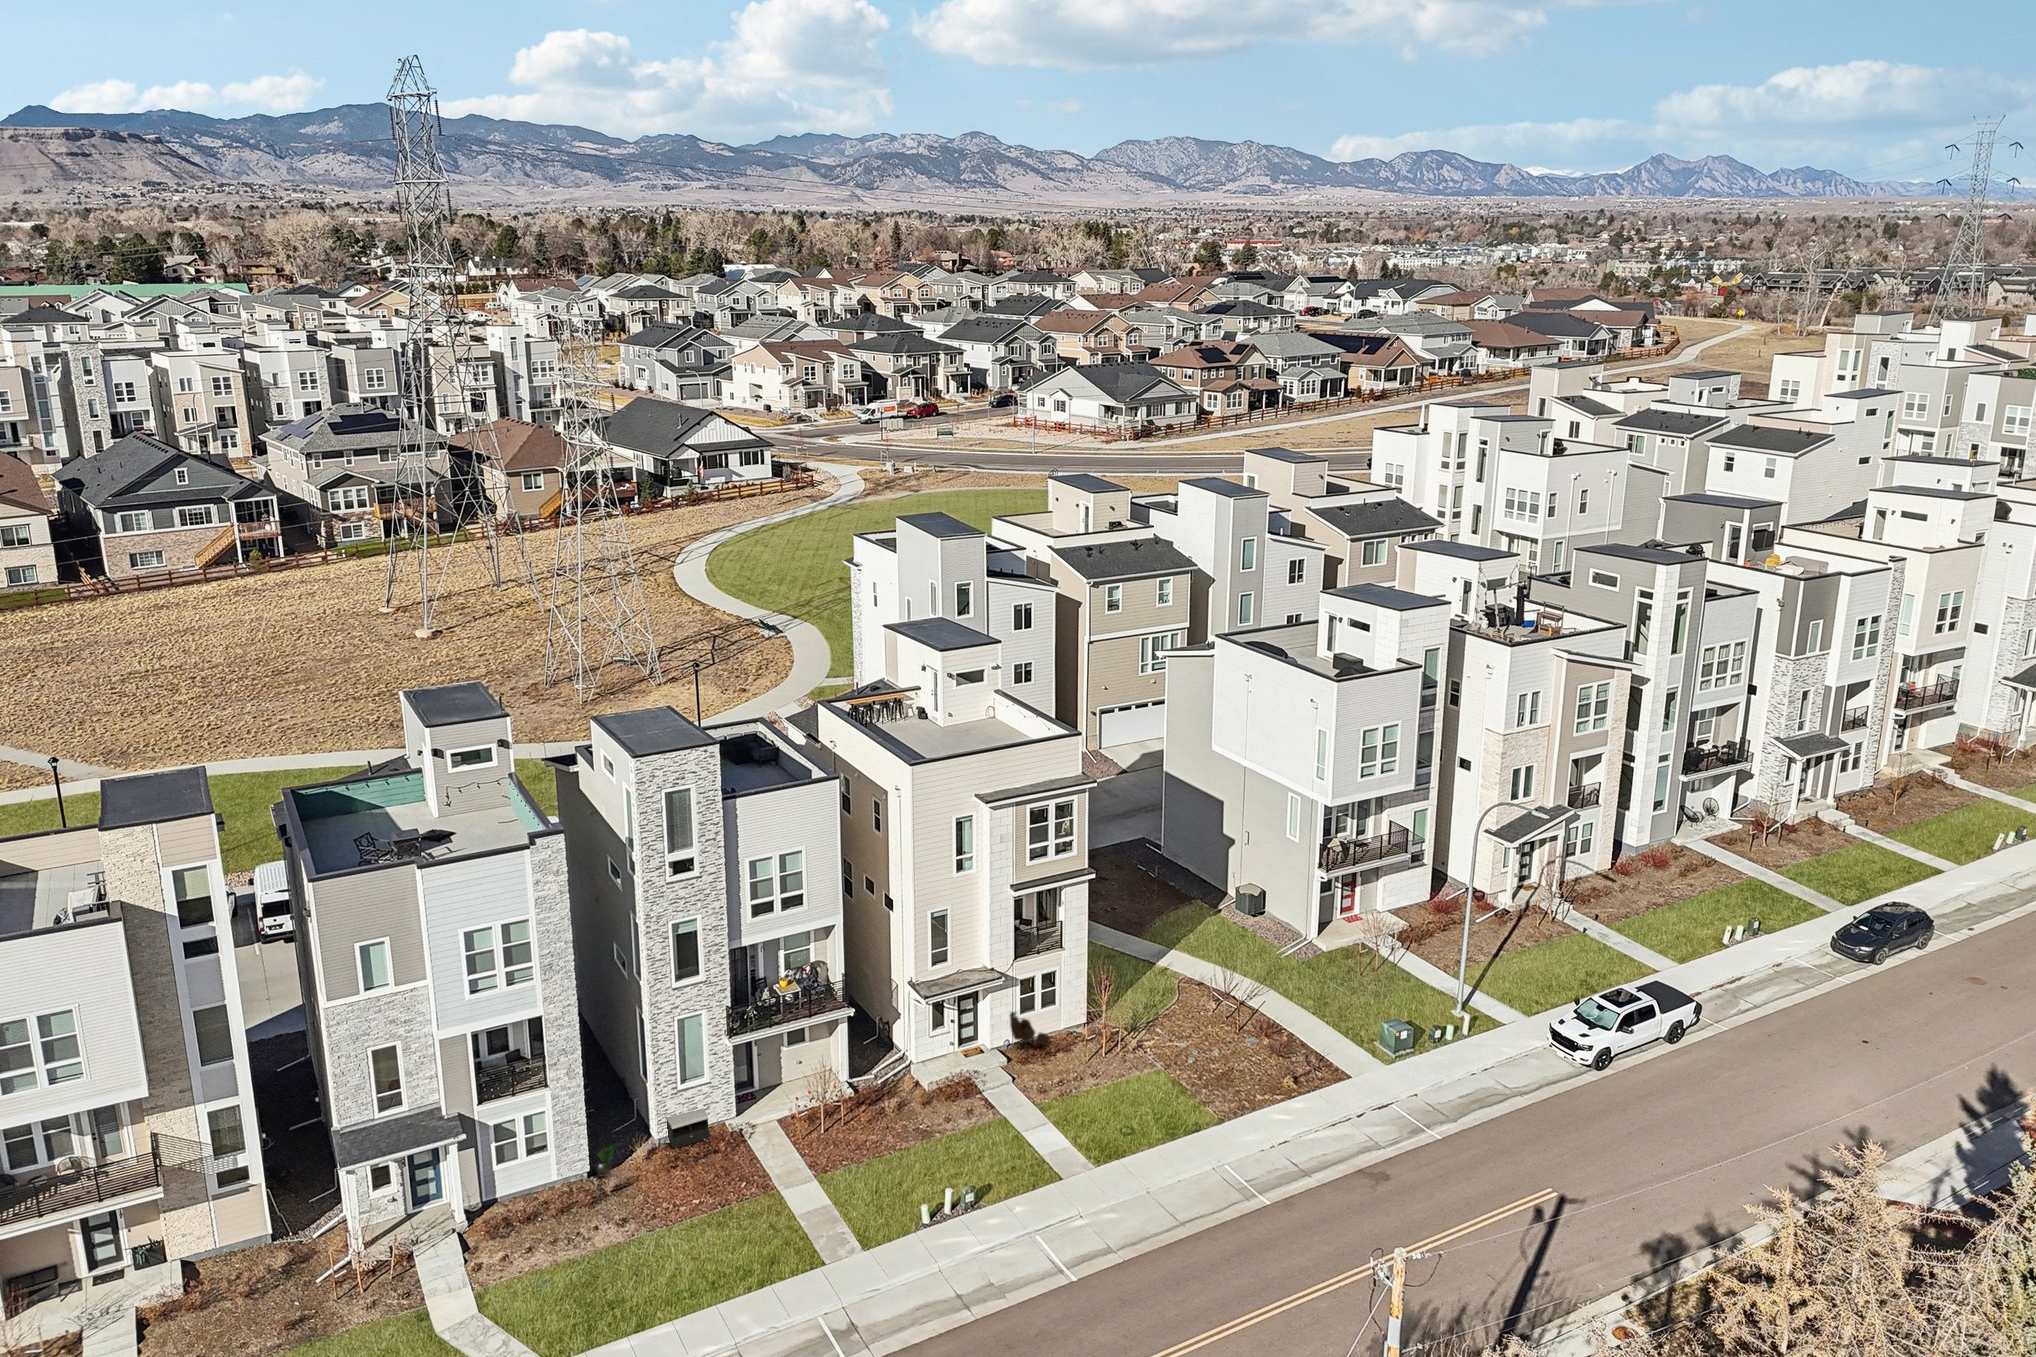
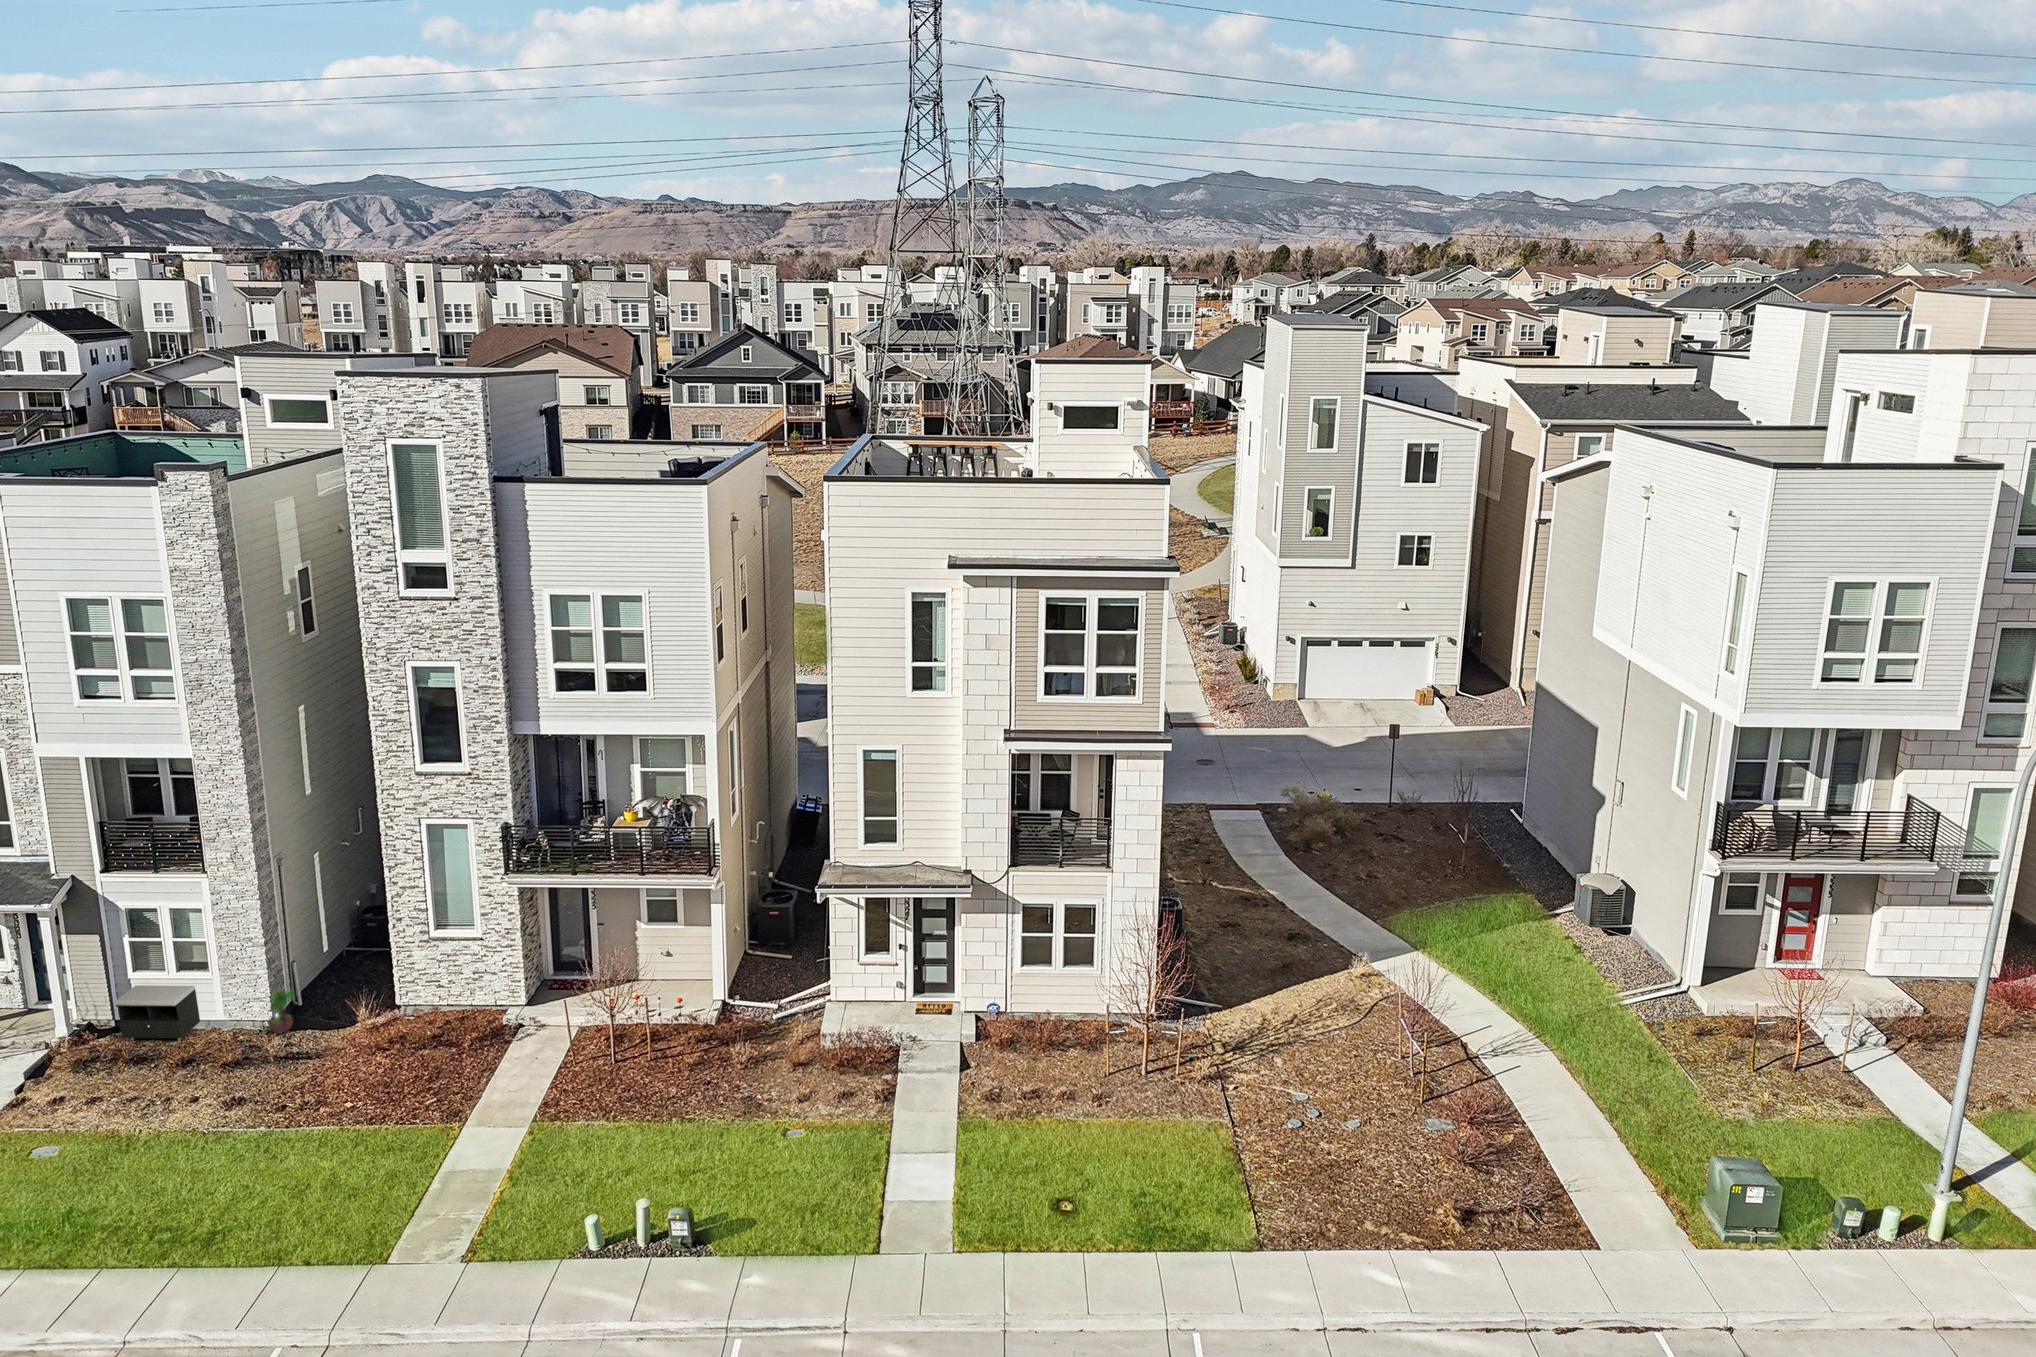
lounge chair: present [1010,1012,1050,1045] -> none [1003,953,1072,1037]
storage bench: present [666,1107,709,1149] -> present [115,986,200,1040]

